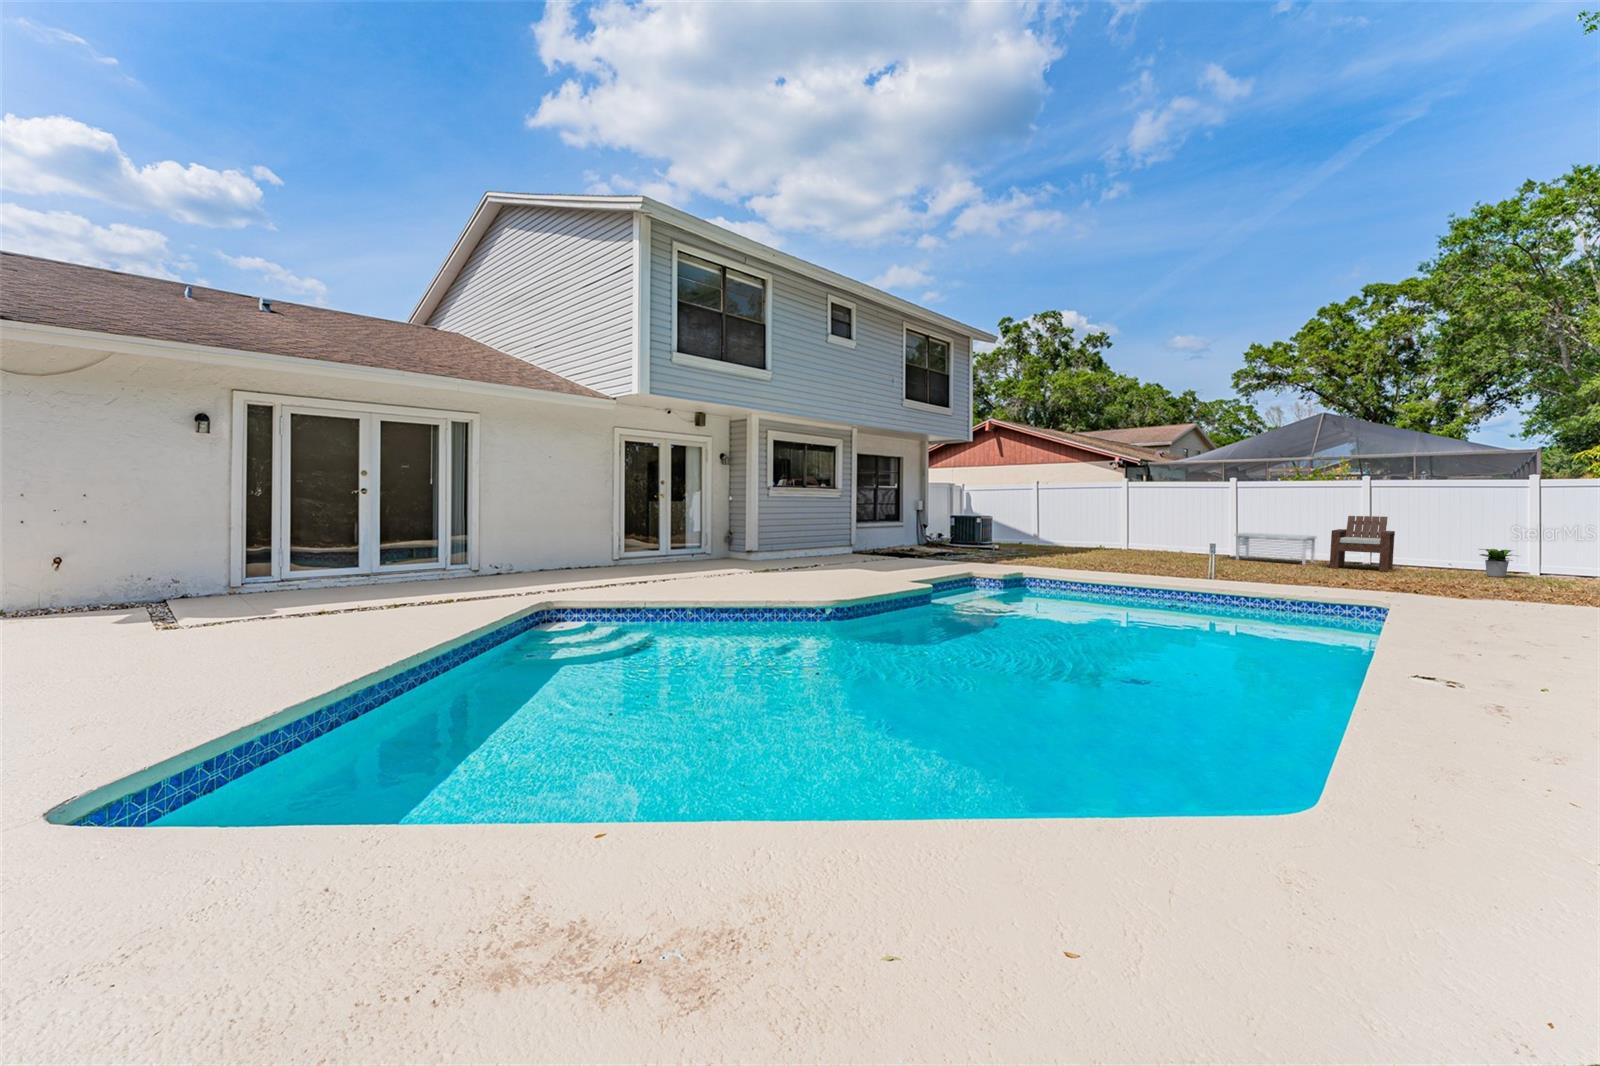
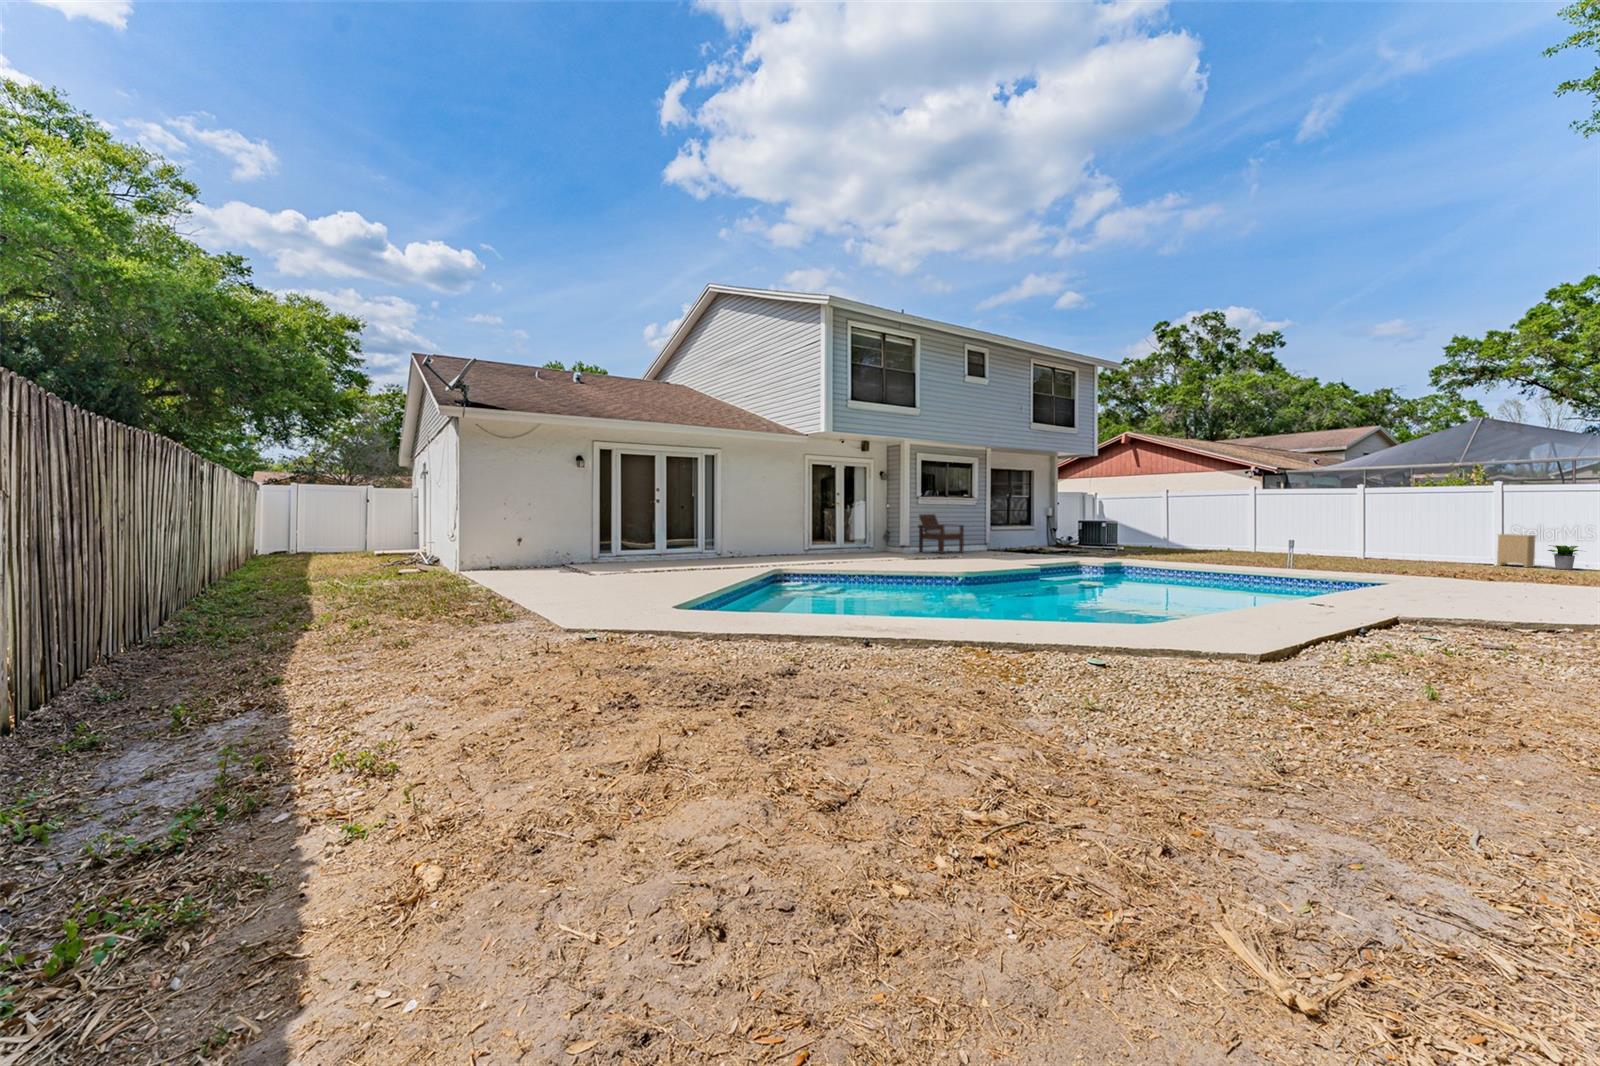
chair: present [1330,516,1395,572] -> present [918,514,964,554]
storage bench: present [1235,533,1316,565] -> none [1332,534,1409,561]
side table: none [1420,535,1461,574] -> present [1497,534,1535,567]

